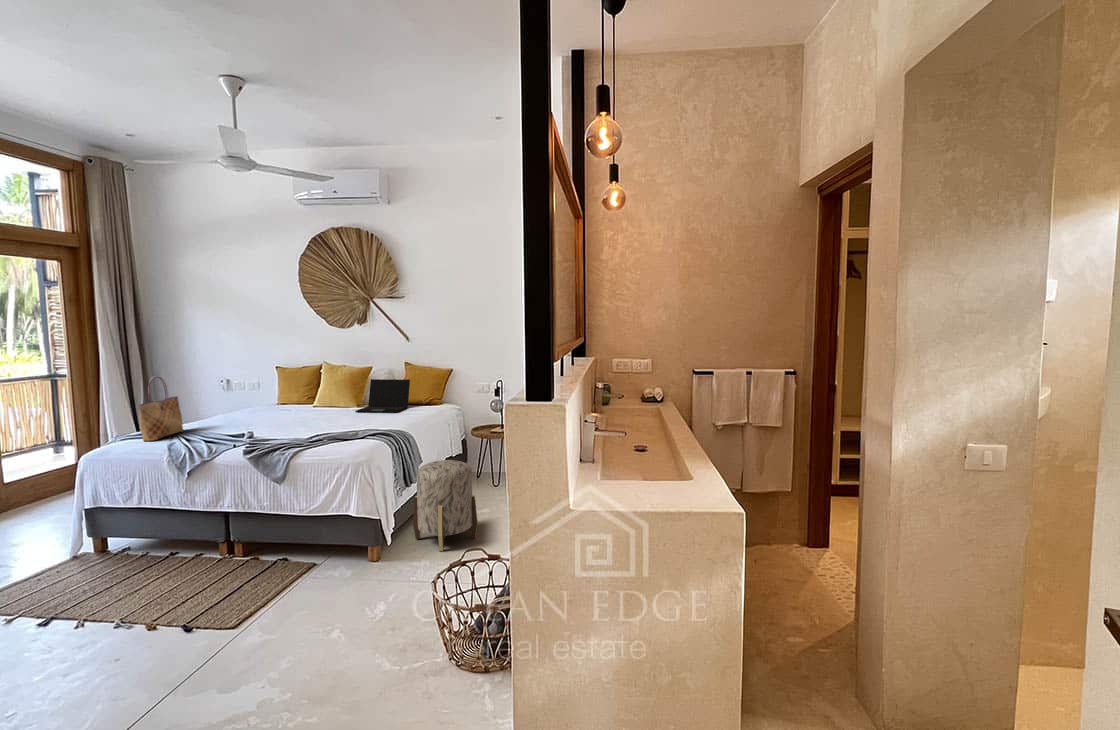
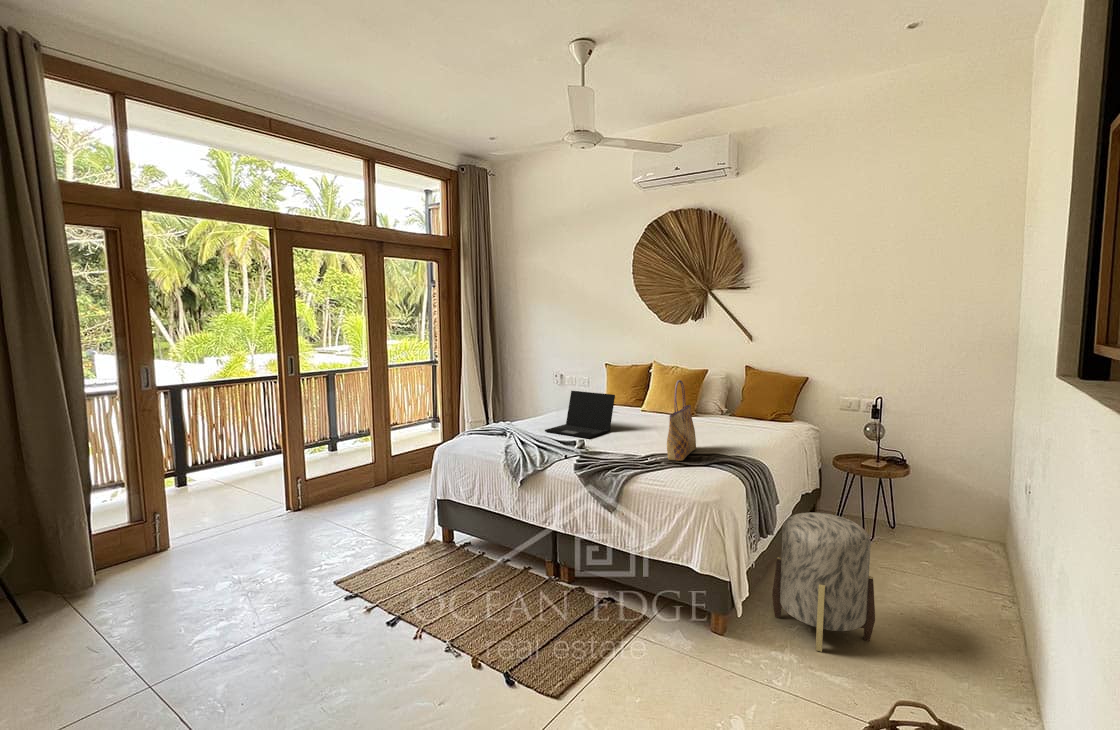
tote bag: present [139,376,183,441] -> present [667,380,696,461]
laptop: present [355,379,410,413] -> present [545,391,615,439]

